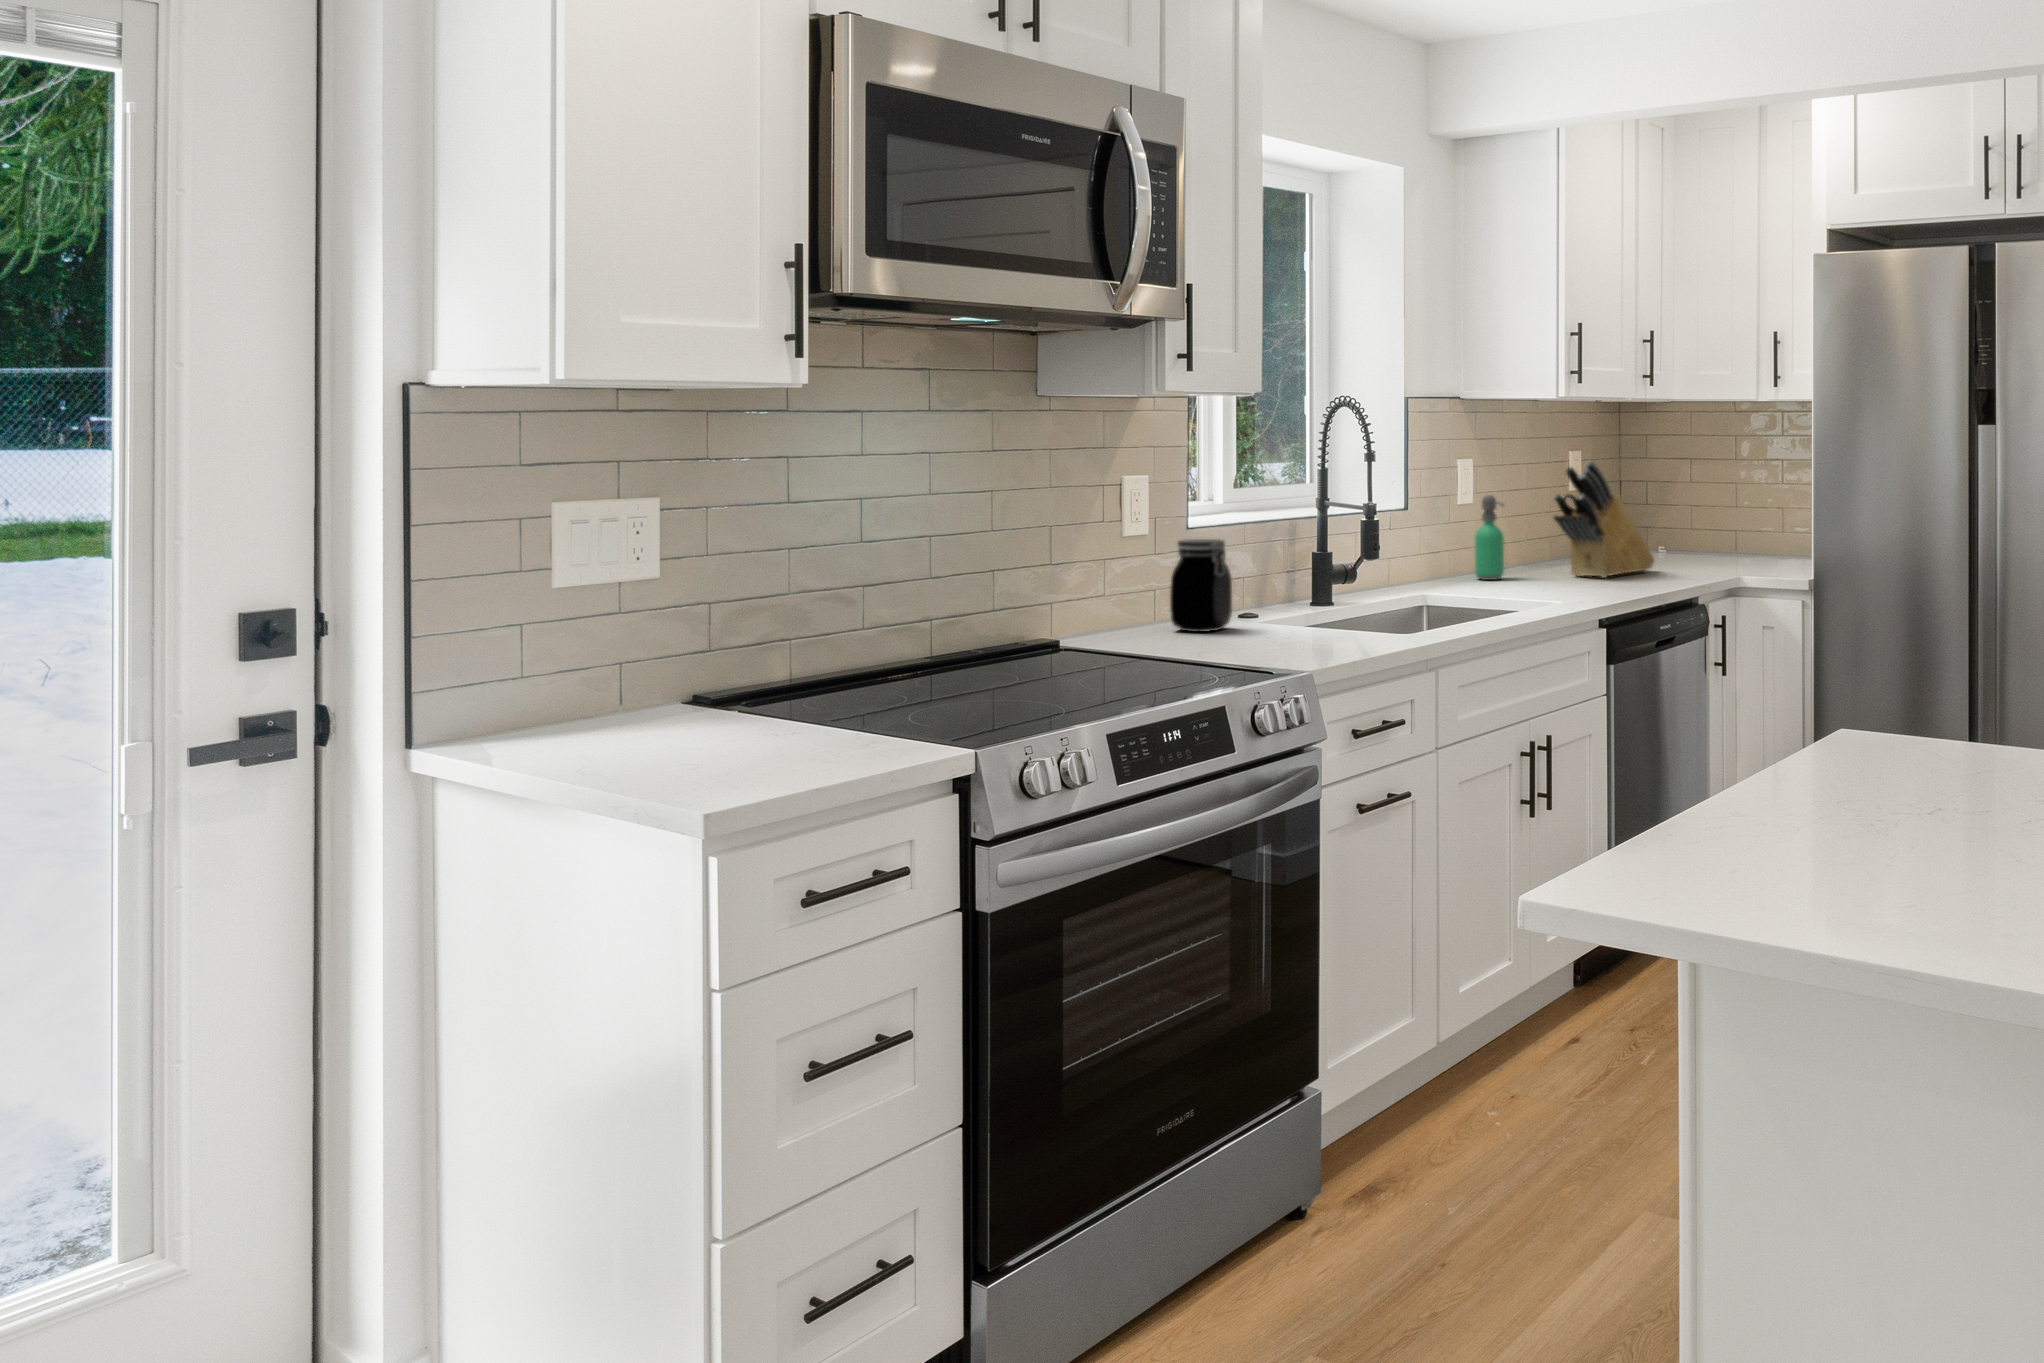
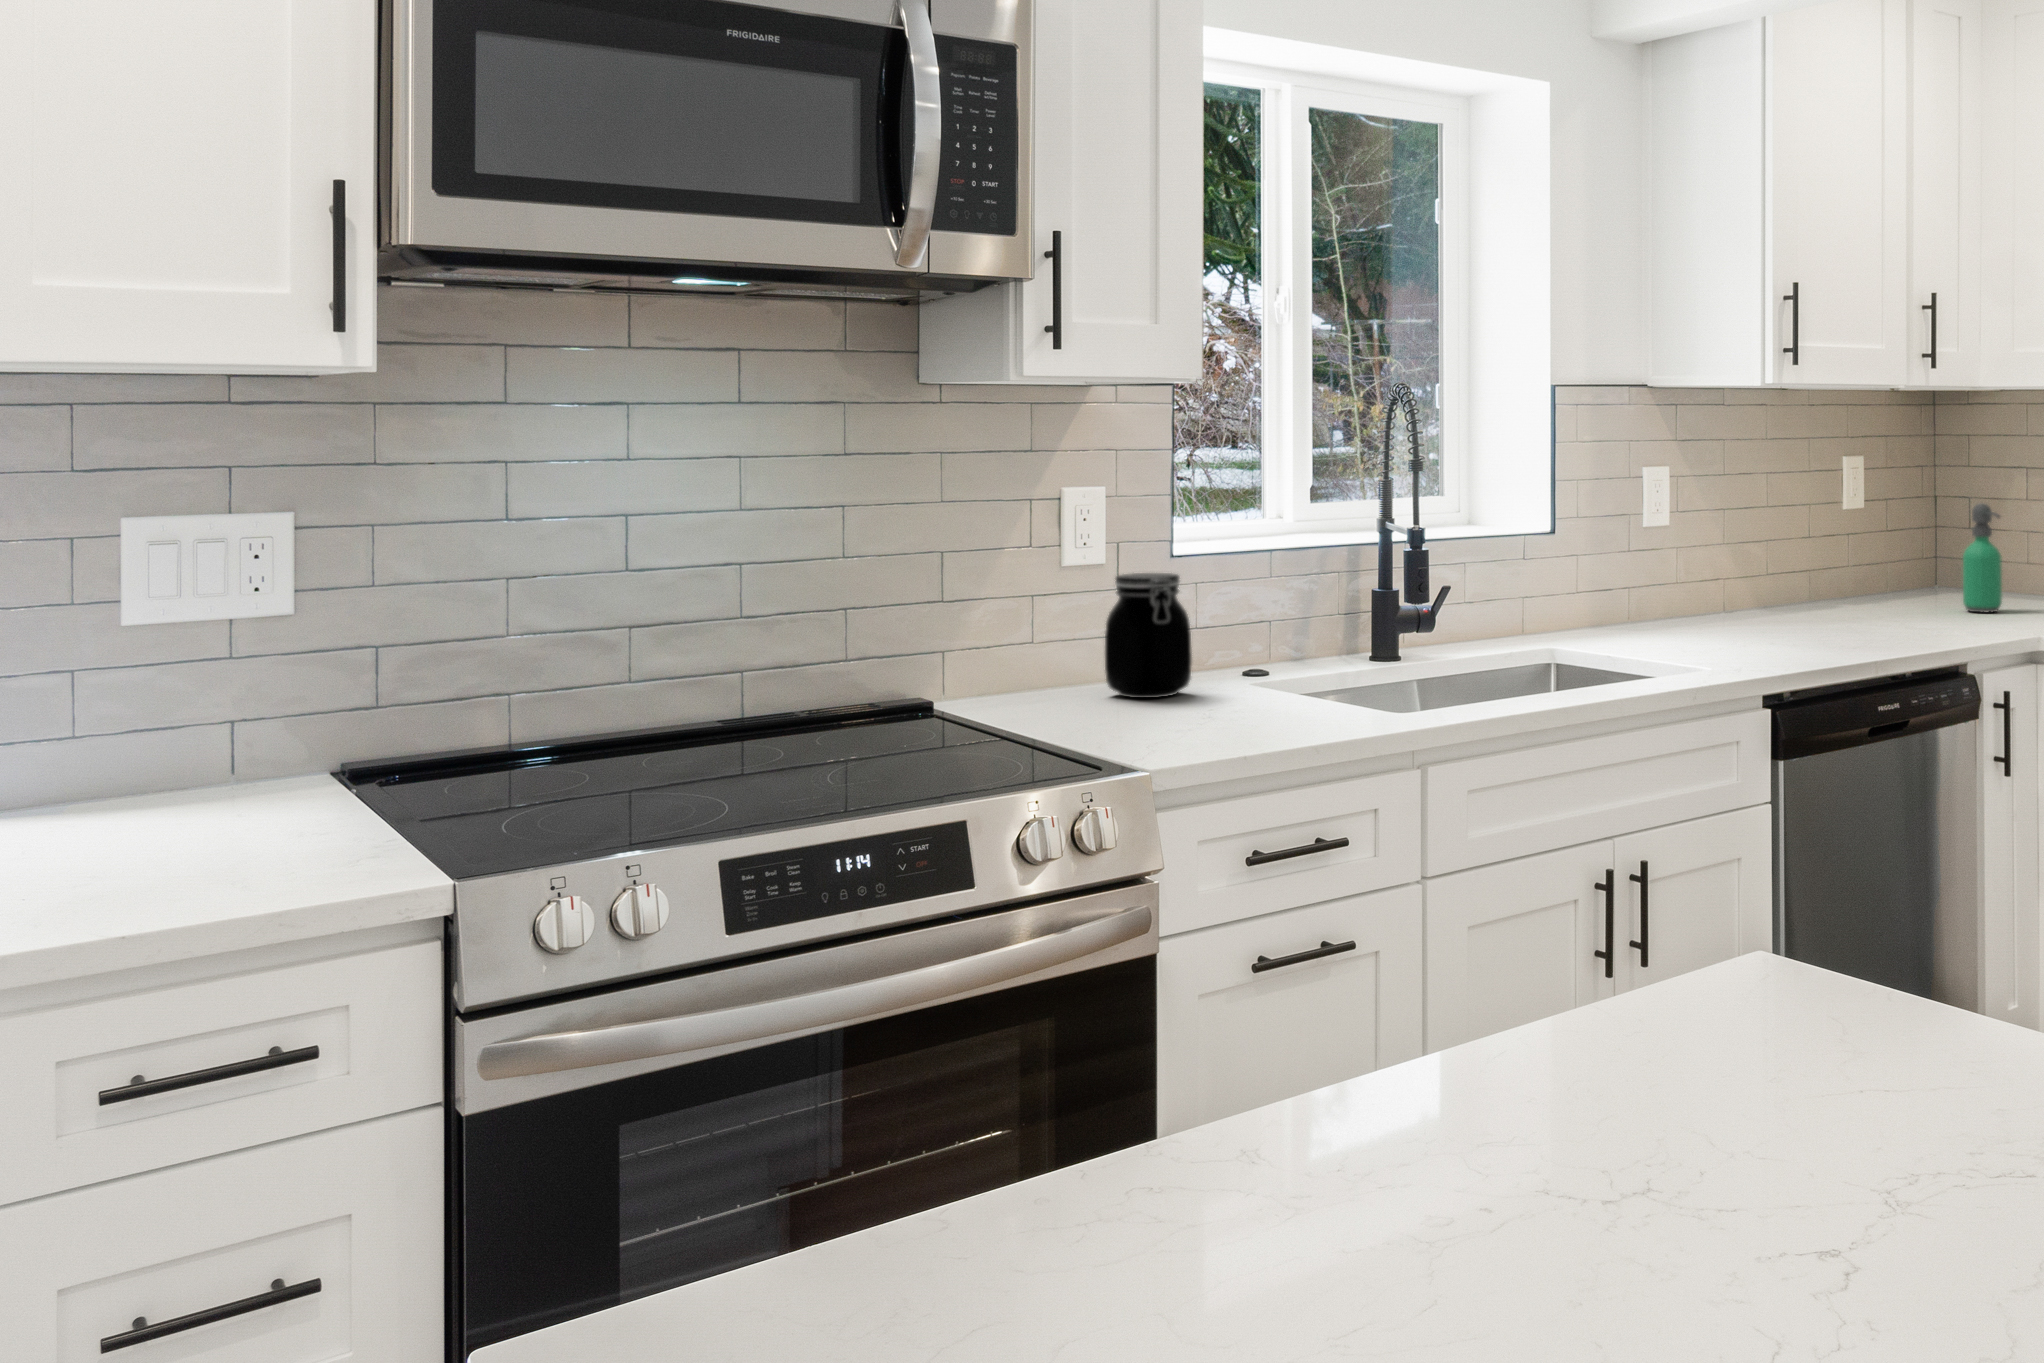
knife block: present [1553,461,1654,578] -> none [1759,468,1929,634]
soap dispenser: present [1475,495,1504,580] -> present [1963,504,2002,612]

